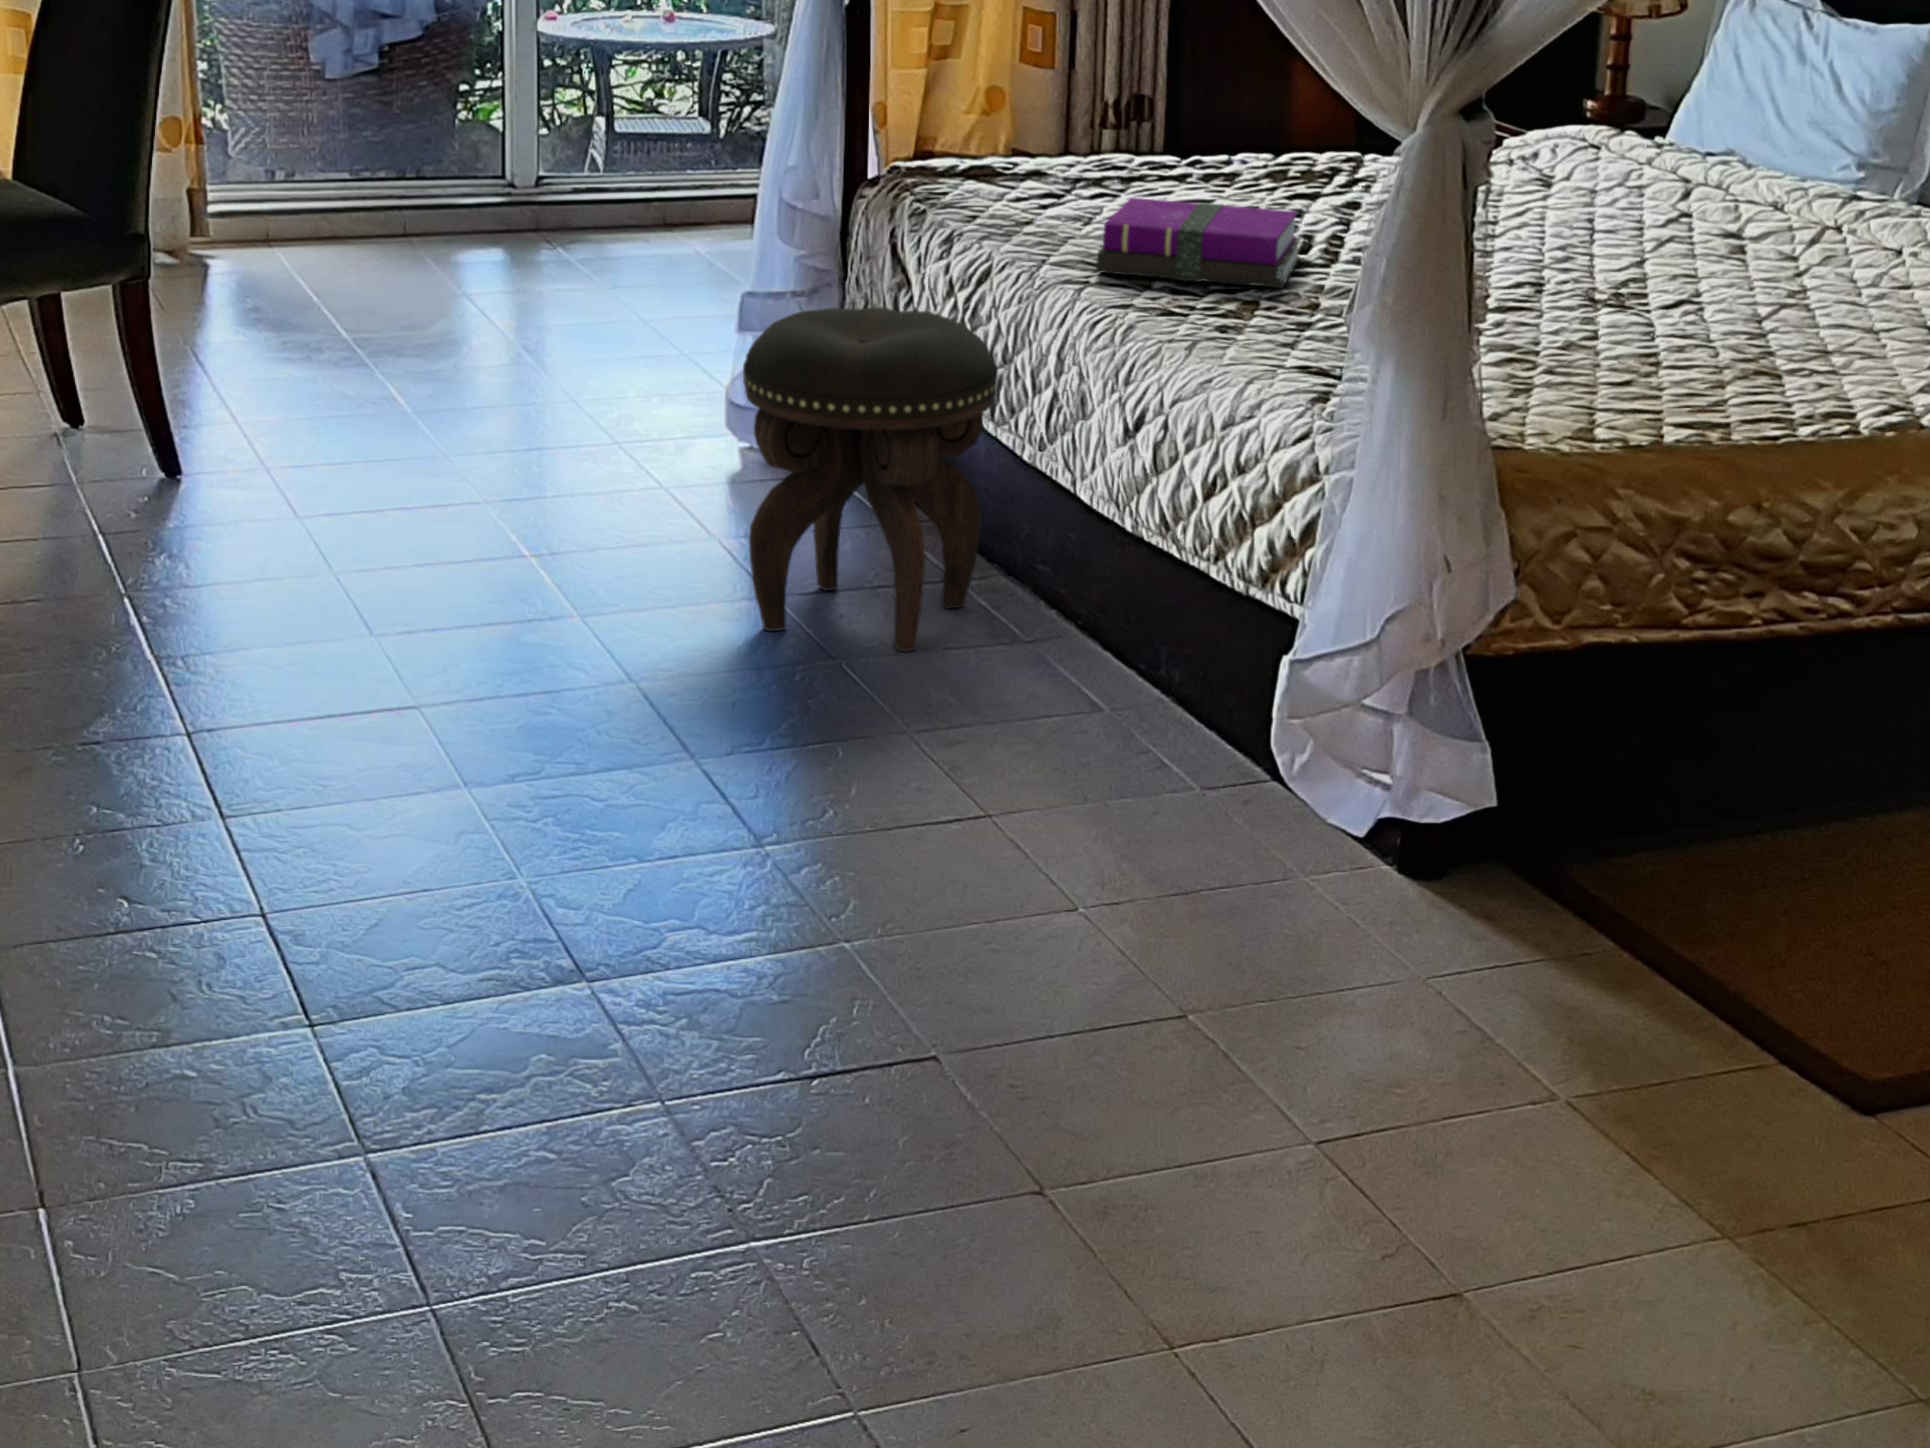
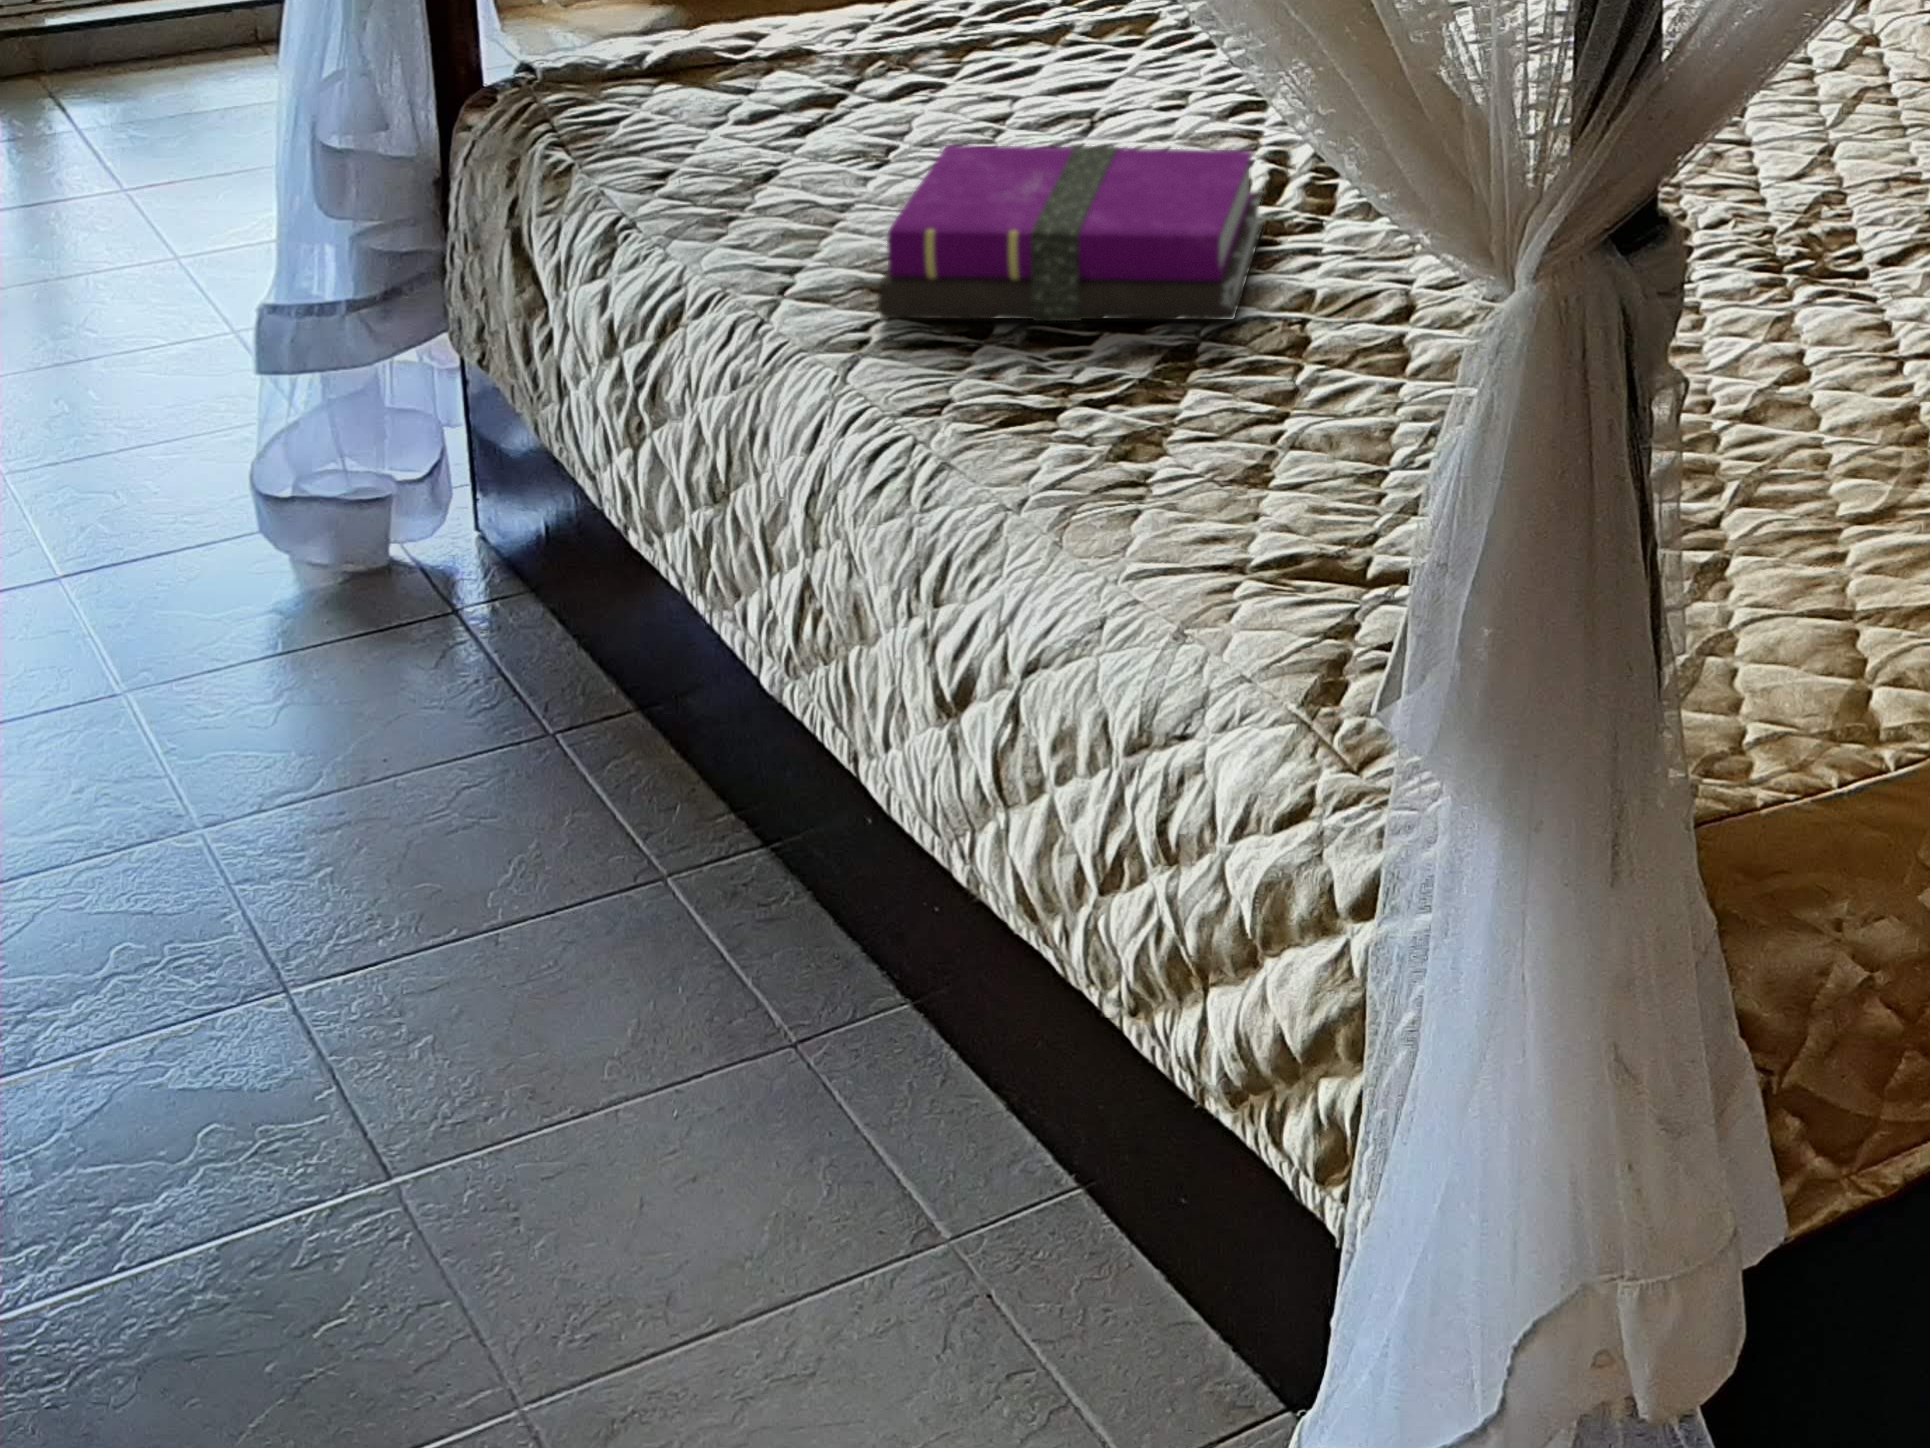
footstool: present [743,307,998,652] -> none [121,433,691,1132]

